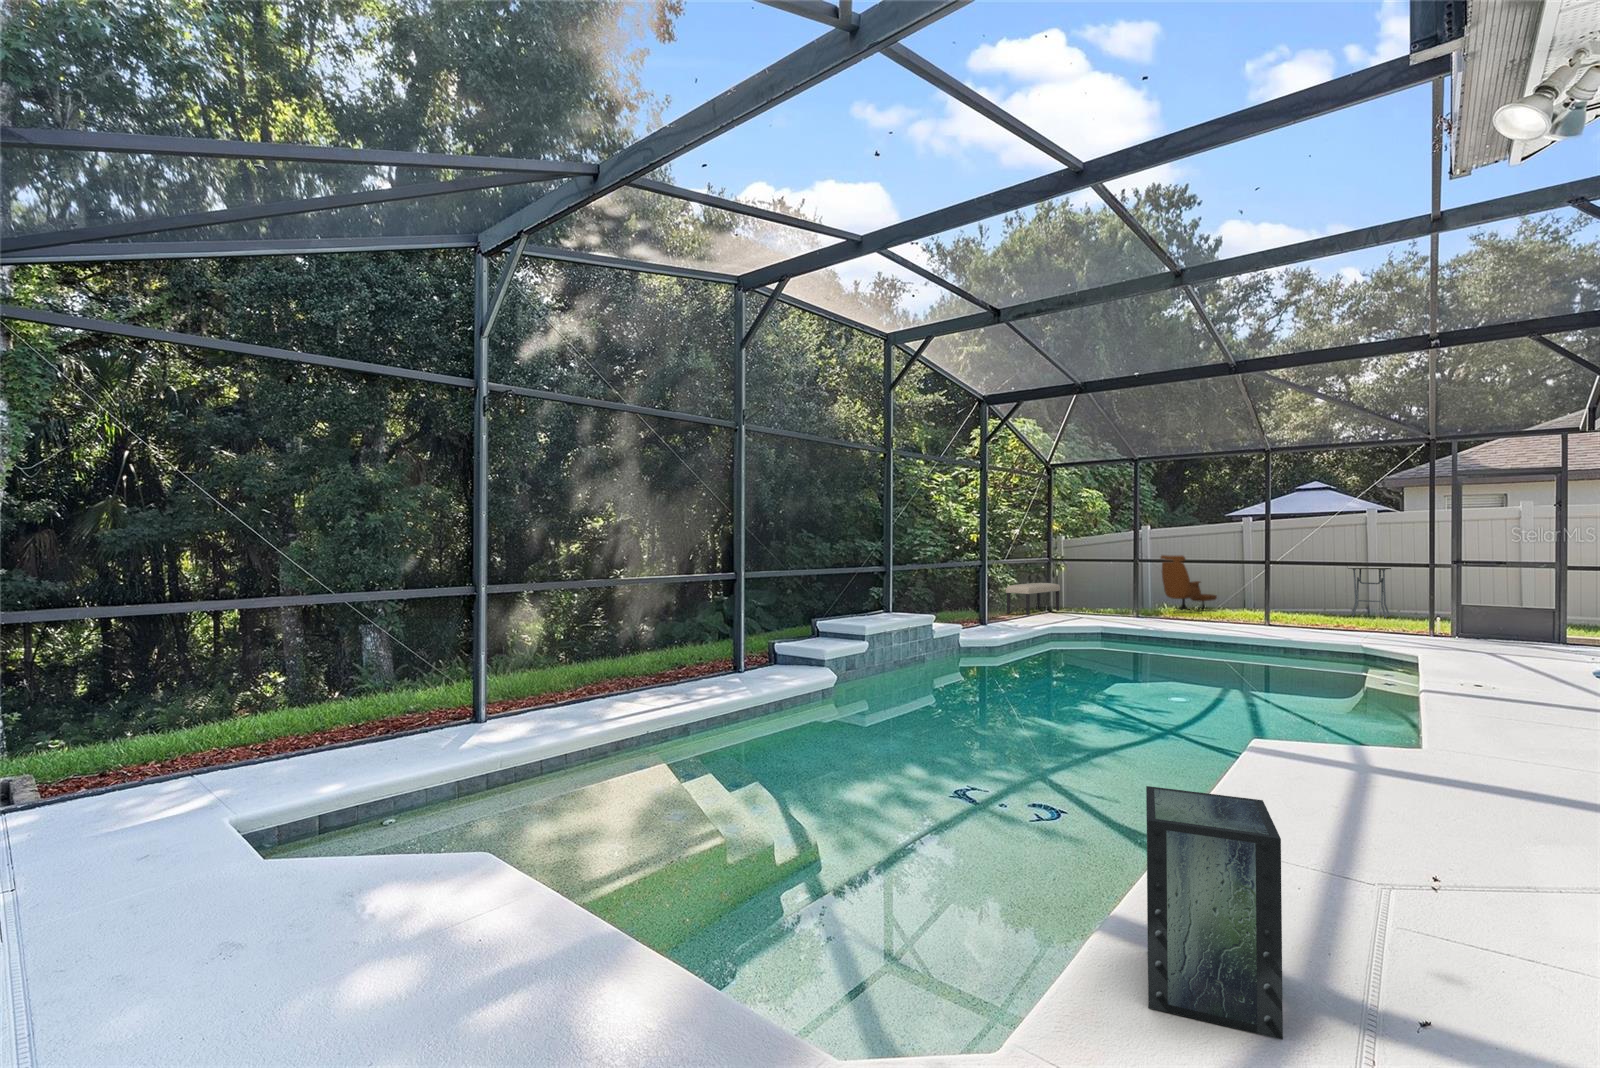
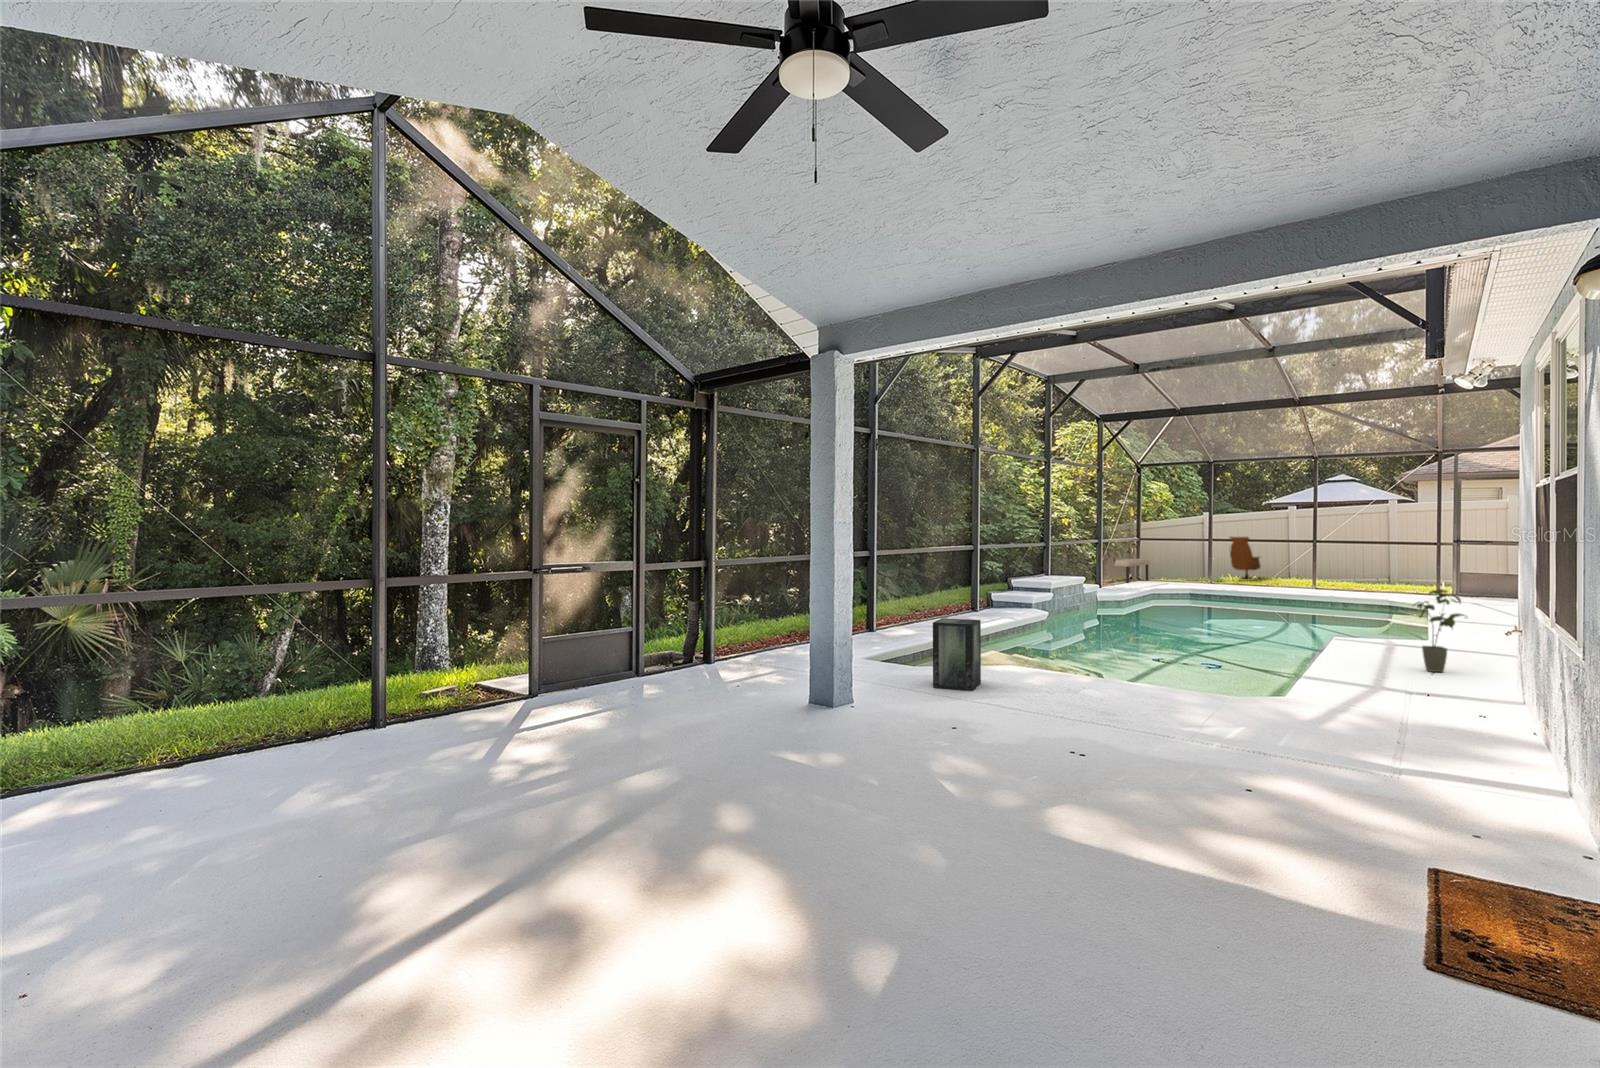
side table: present [1348,568,1391,619] -> none [1374,544,1408,584]
house plant: none [1382,717,1524,933] -> present [1414,589,1464,672]
storage box: present [1146,786,1283,1039] -> present [933,618,981,691]

